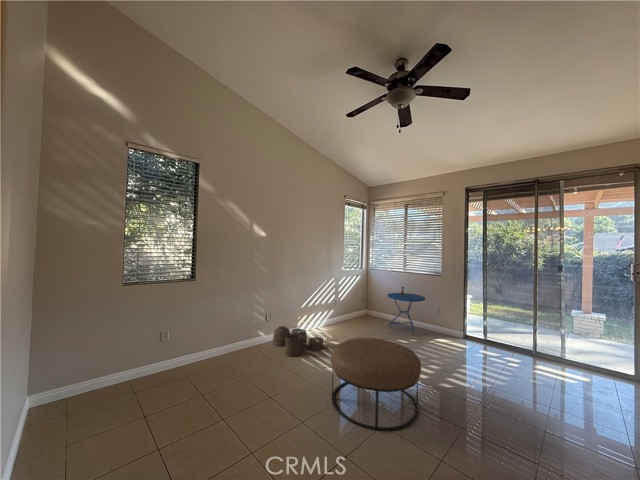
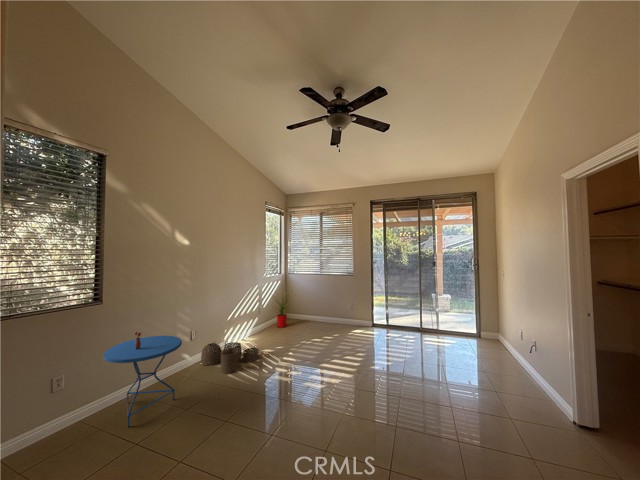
house plant: none [346,284,374,324] -> present [277,296,288,328]
side table: present [387,287,425,335] -> present [103,332,182,427]
ottoman: present [331,338,421,430] -> none [287,339,367,420]

